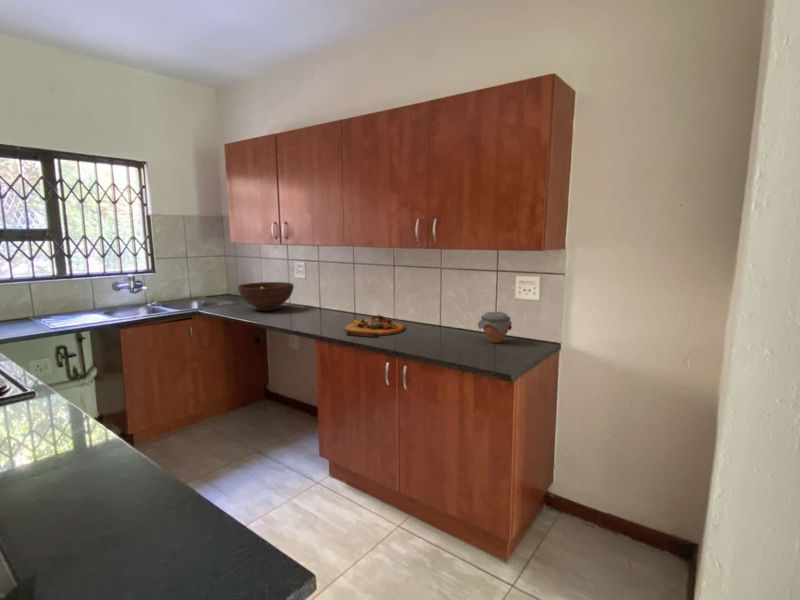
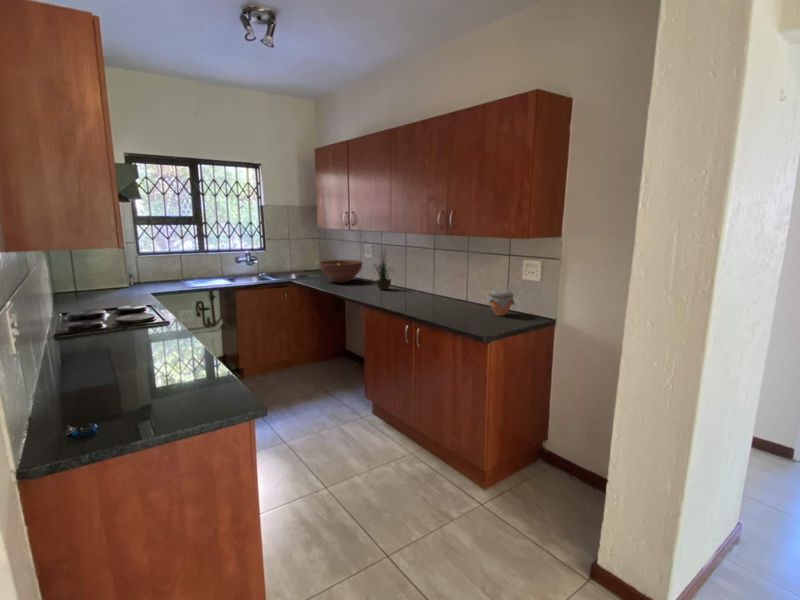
potted plant: none [311,259,343,318] -> present [376,258,391,290]
cutting board: present [345,315,405,337] -> none [385,289,436,306]

